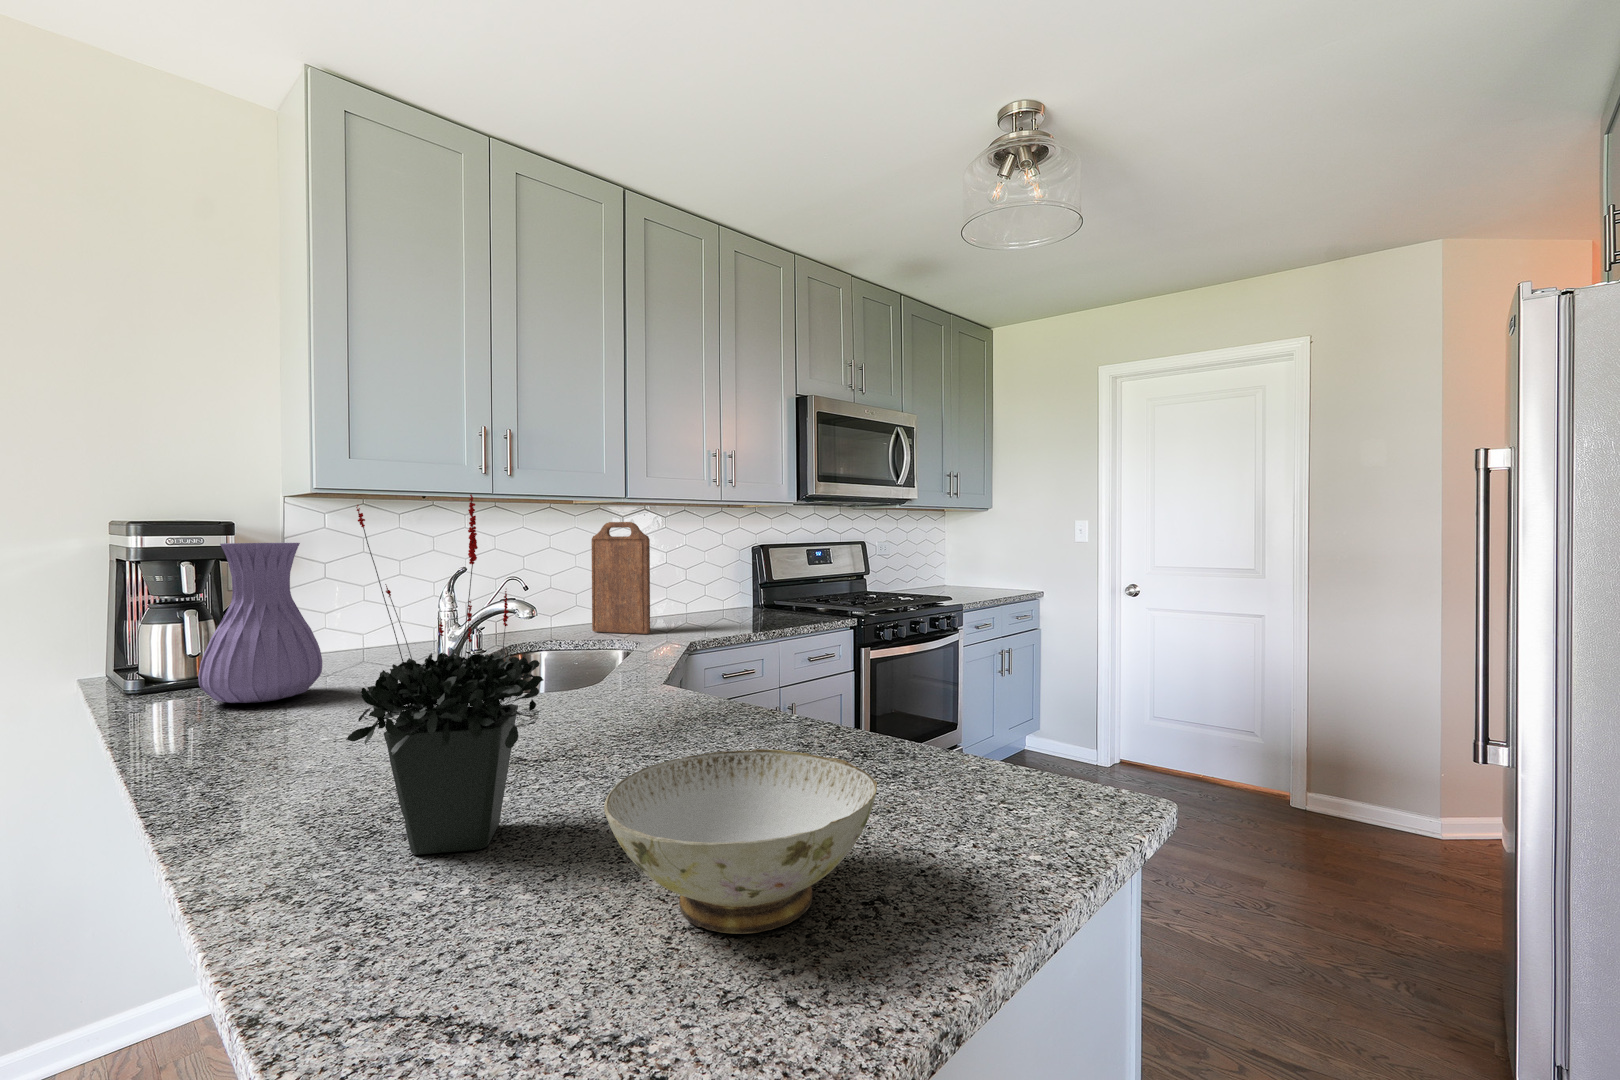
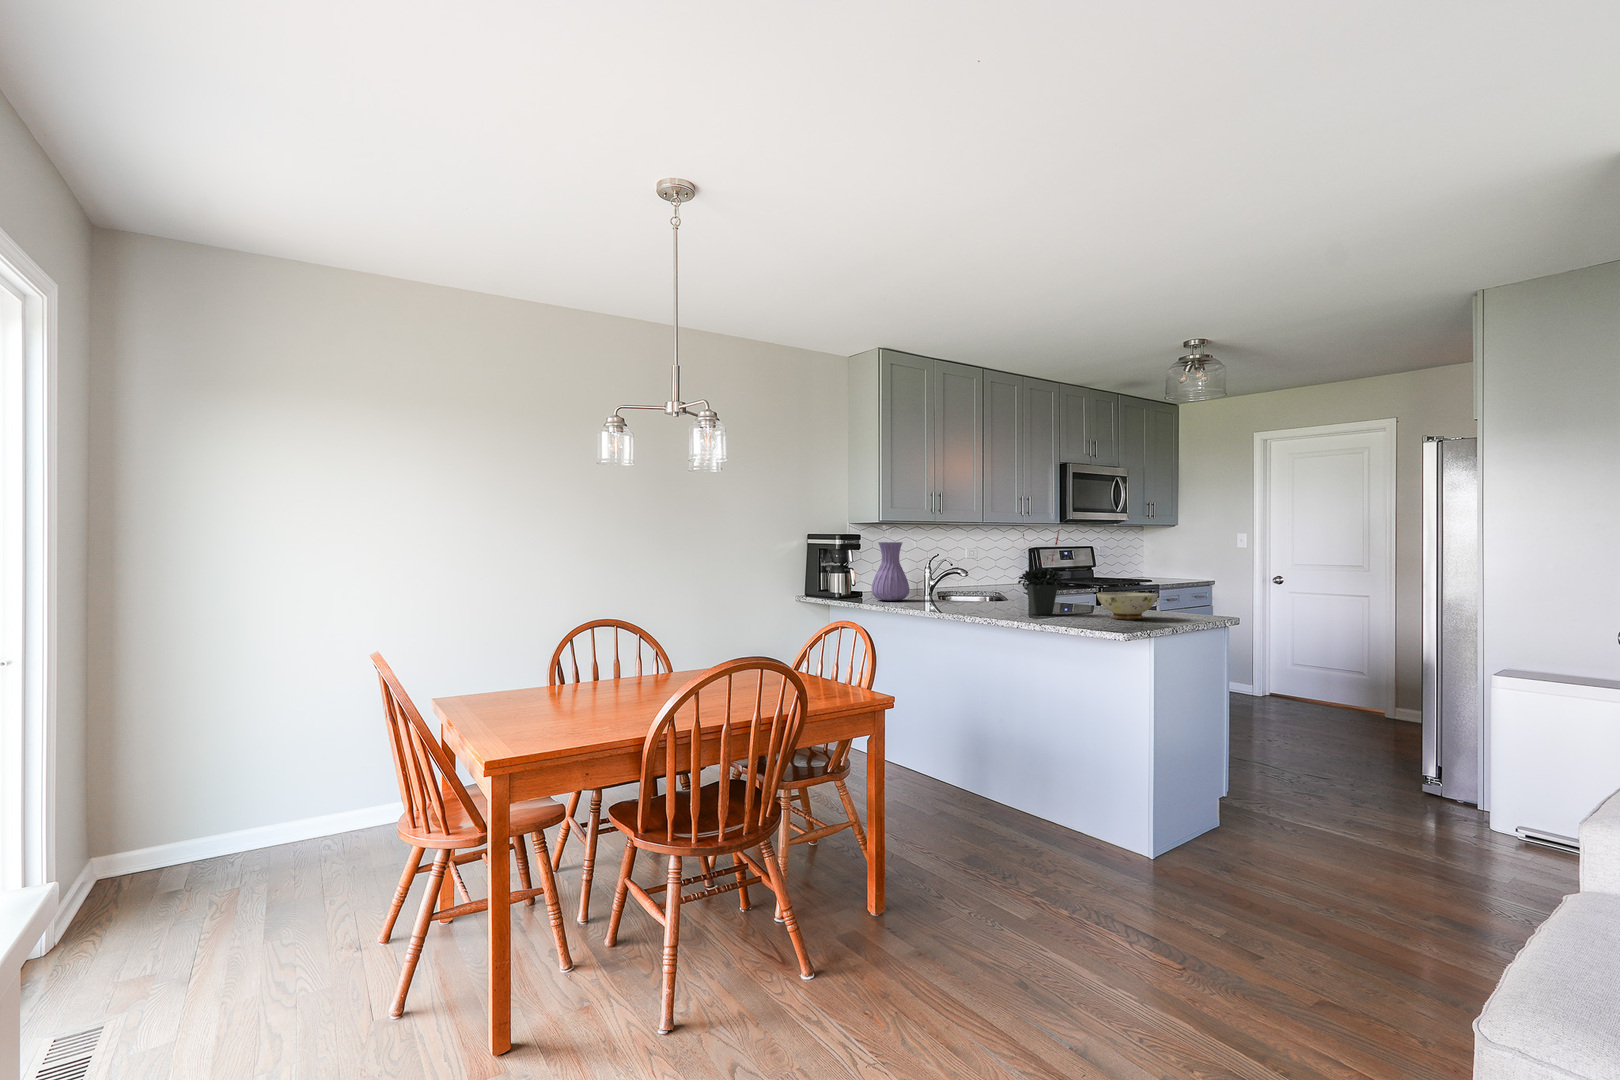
cutting board: present [592,522,650,634] -> none [962,534,995,591]

